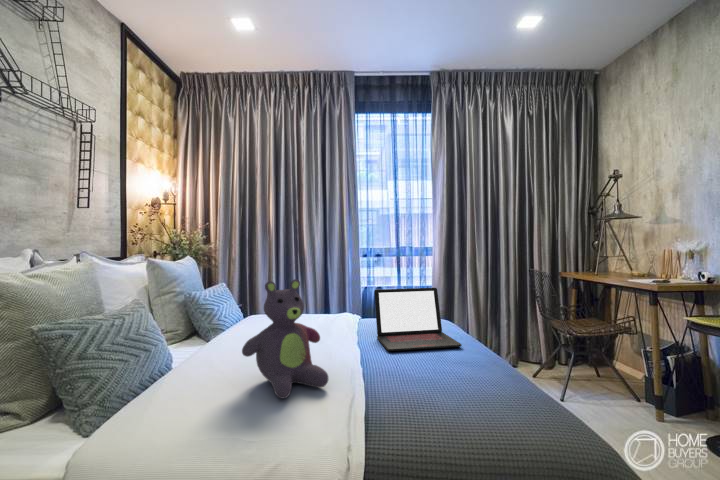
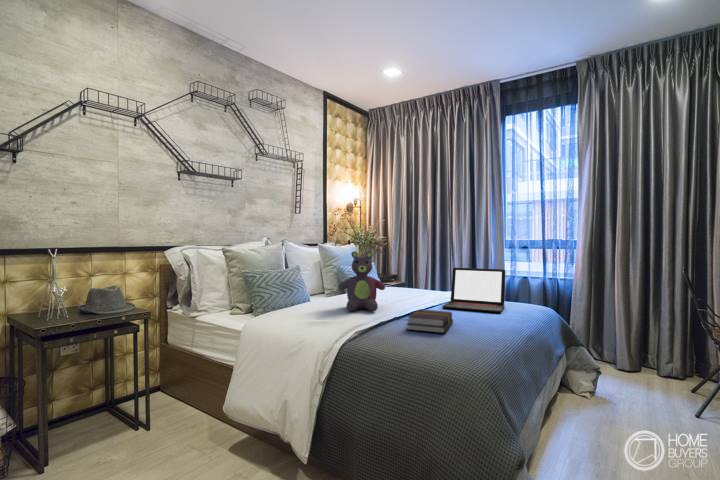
book: none [405,367,498,425] -> present [407,309,453,333]

